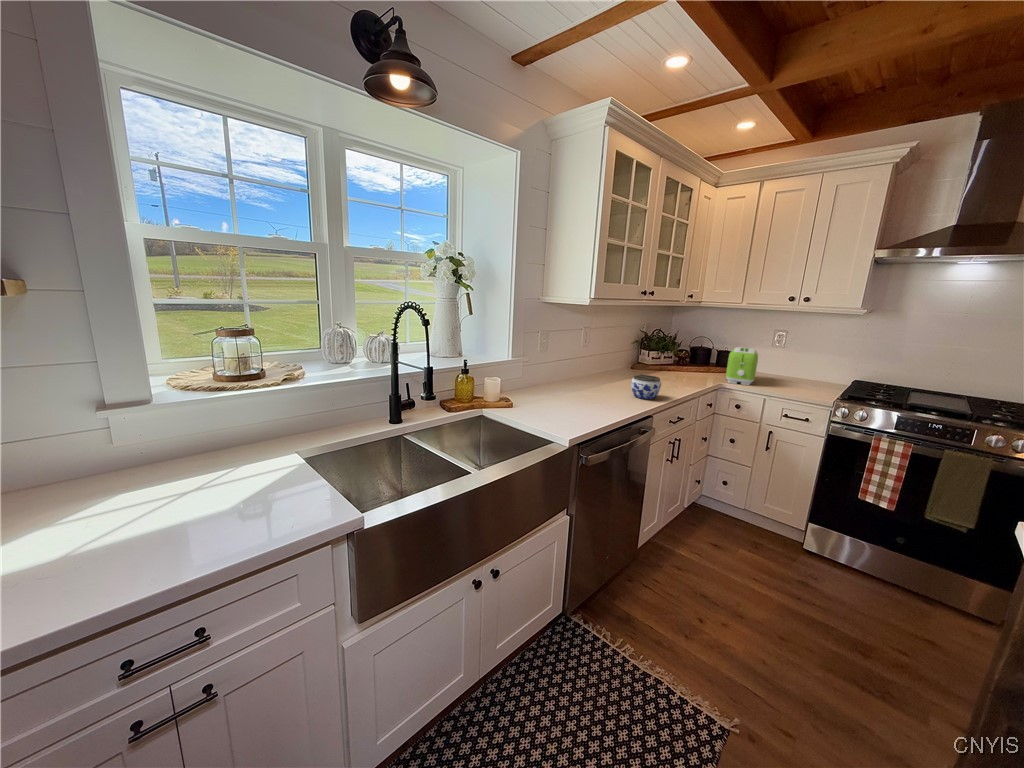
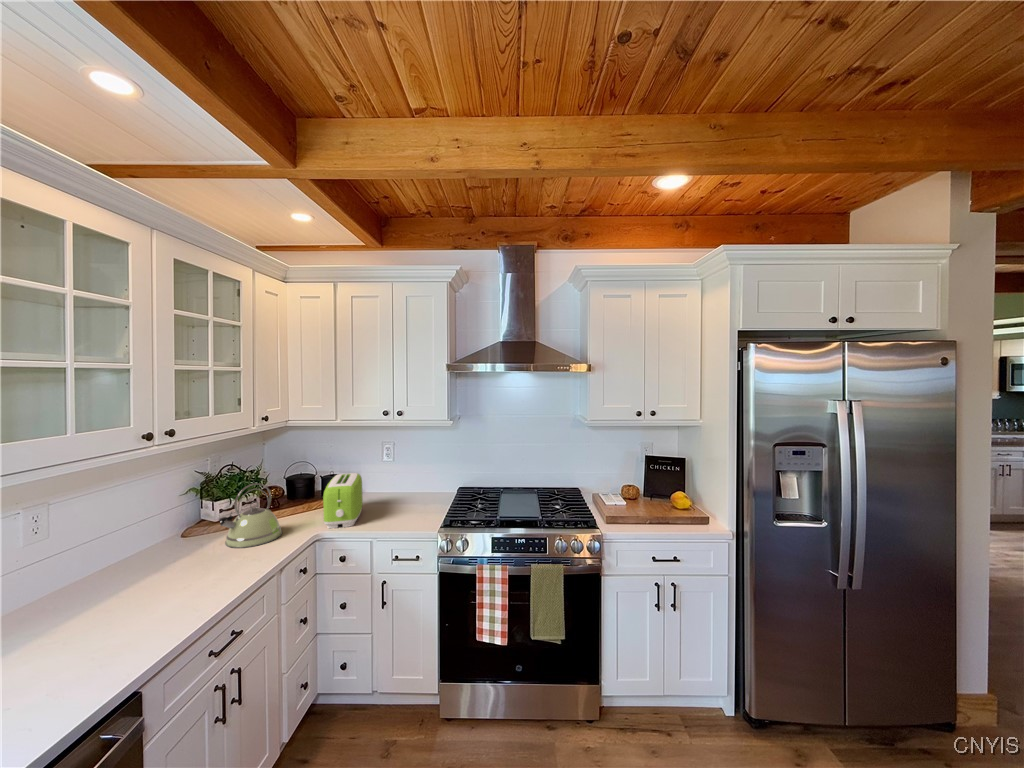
kettle: none [660,340,695,380] -> present [219,483,282,548]
jar: present [631,374,661,399] -> none [102,587,174,648]

